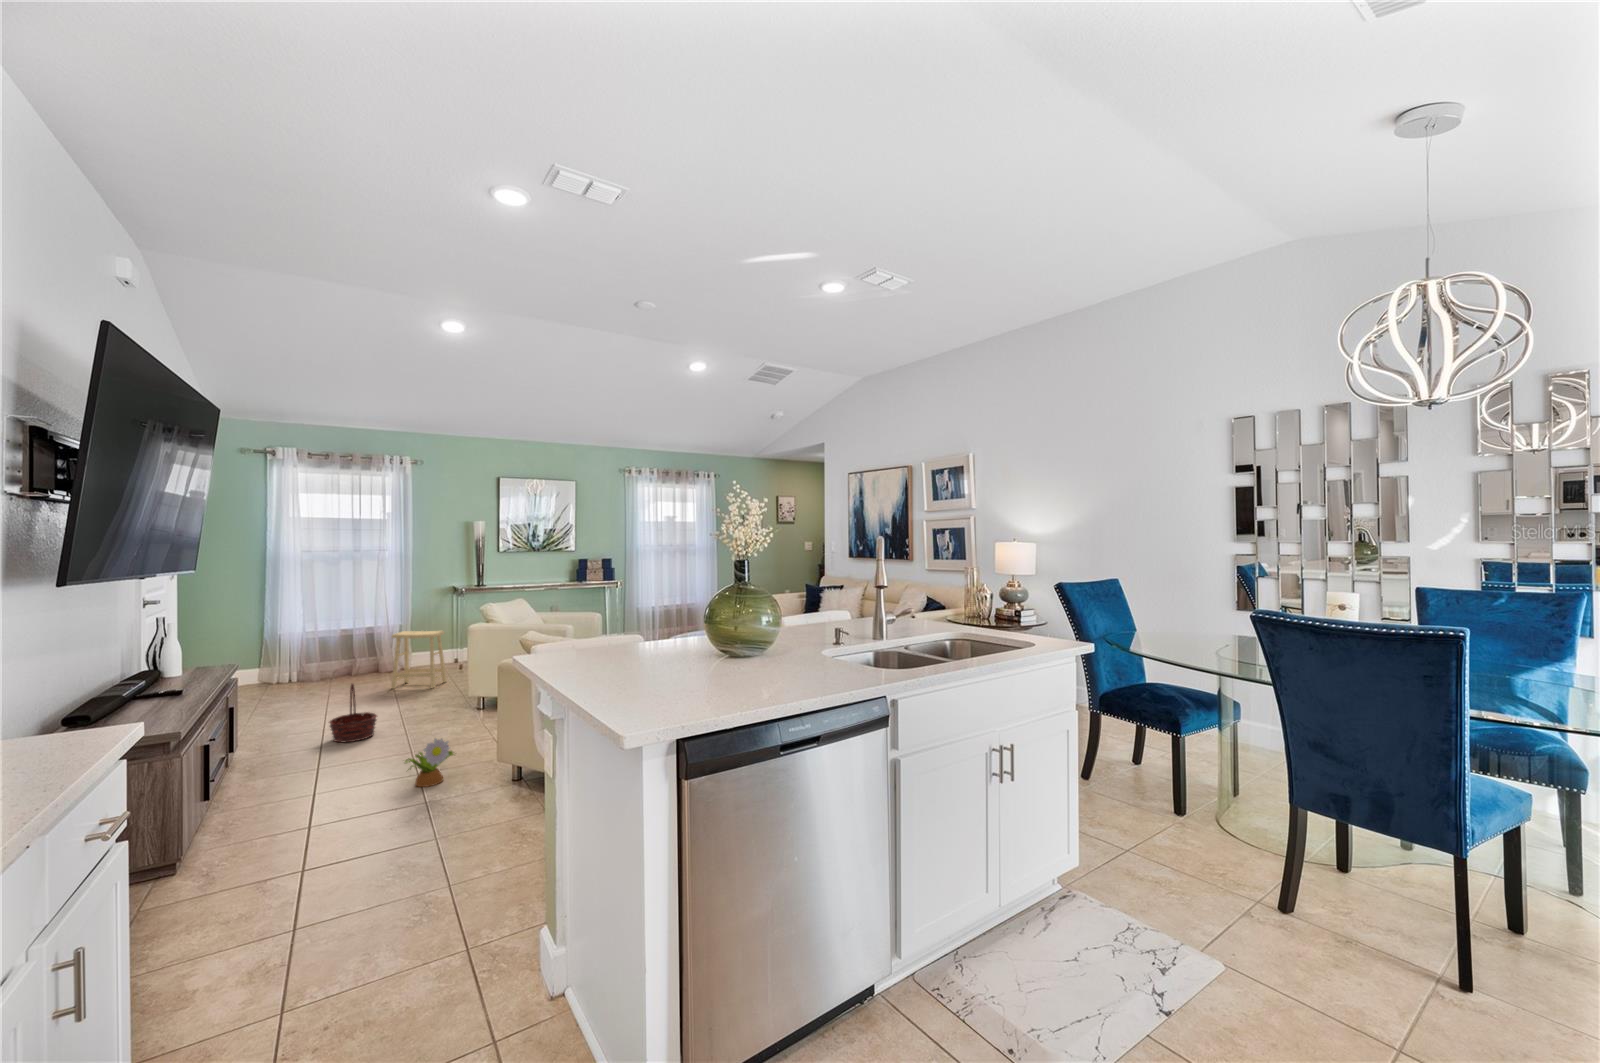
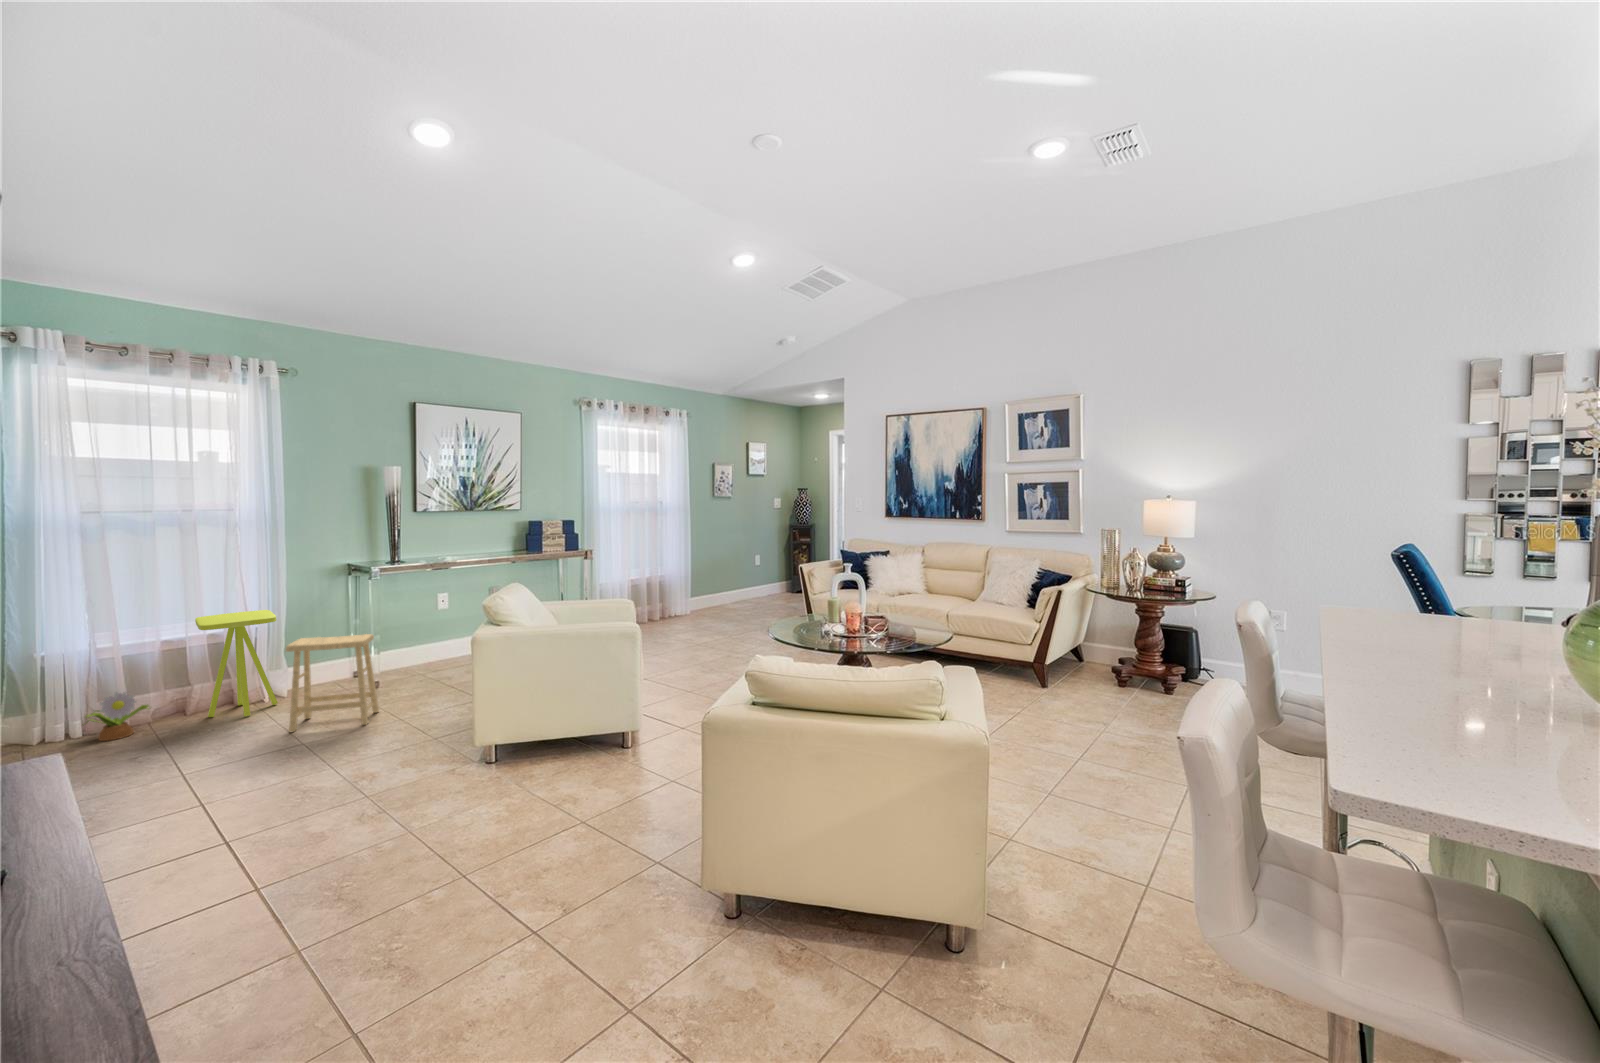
side table: none [354,614,399,680] -> present [195,610,278,717]
basket: present [329,684,377,742] -> none [259,751,351,864]
decorative plant: present [405,738,453,787] -> present [86,692,149,741]

